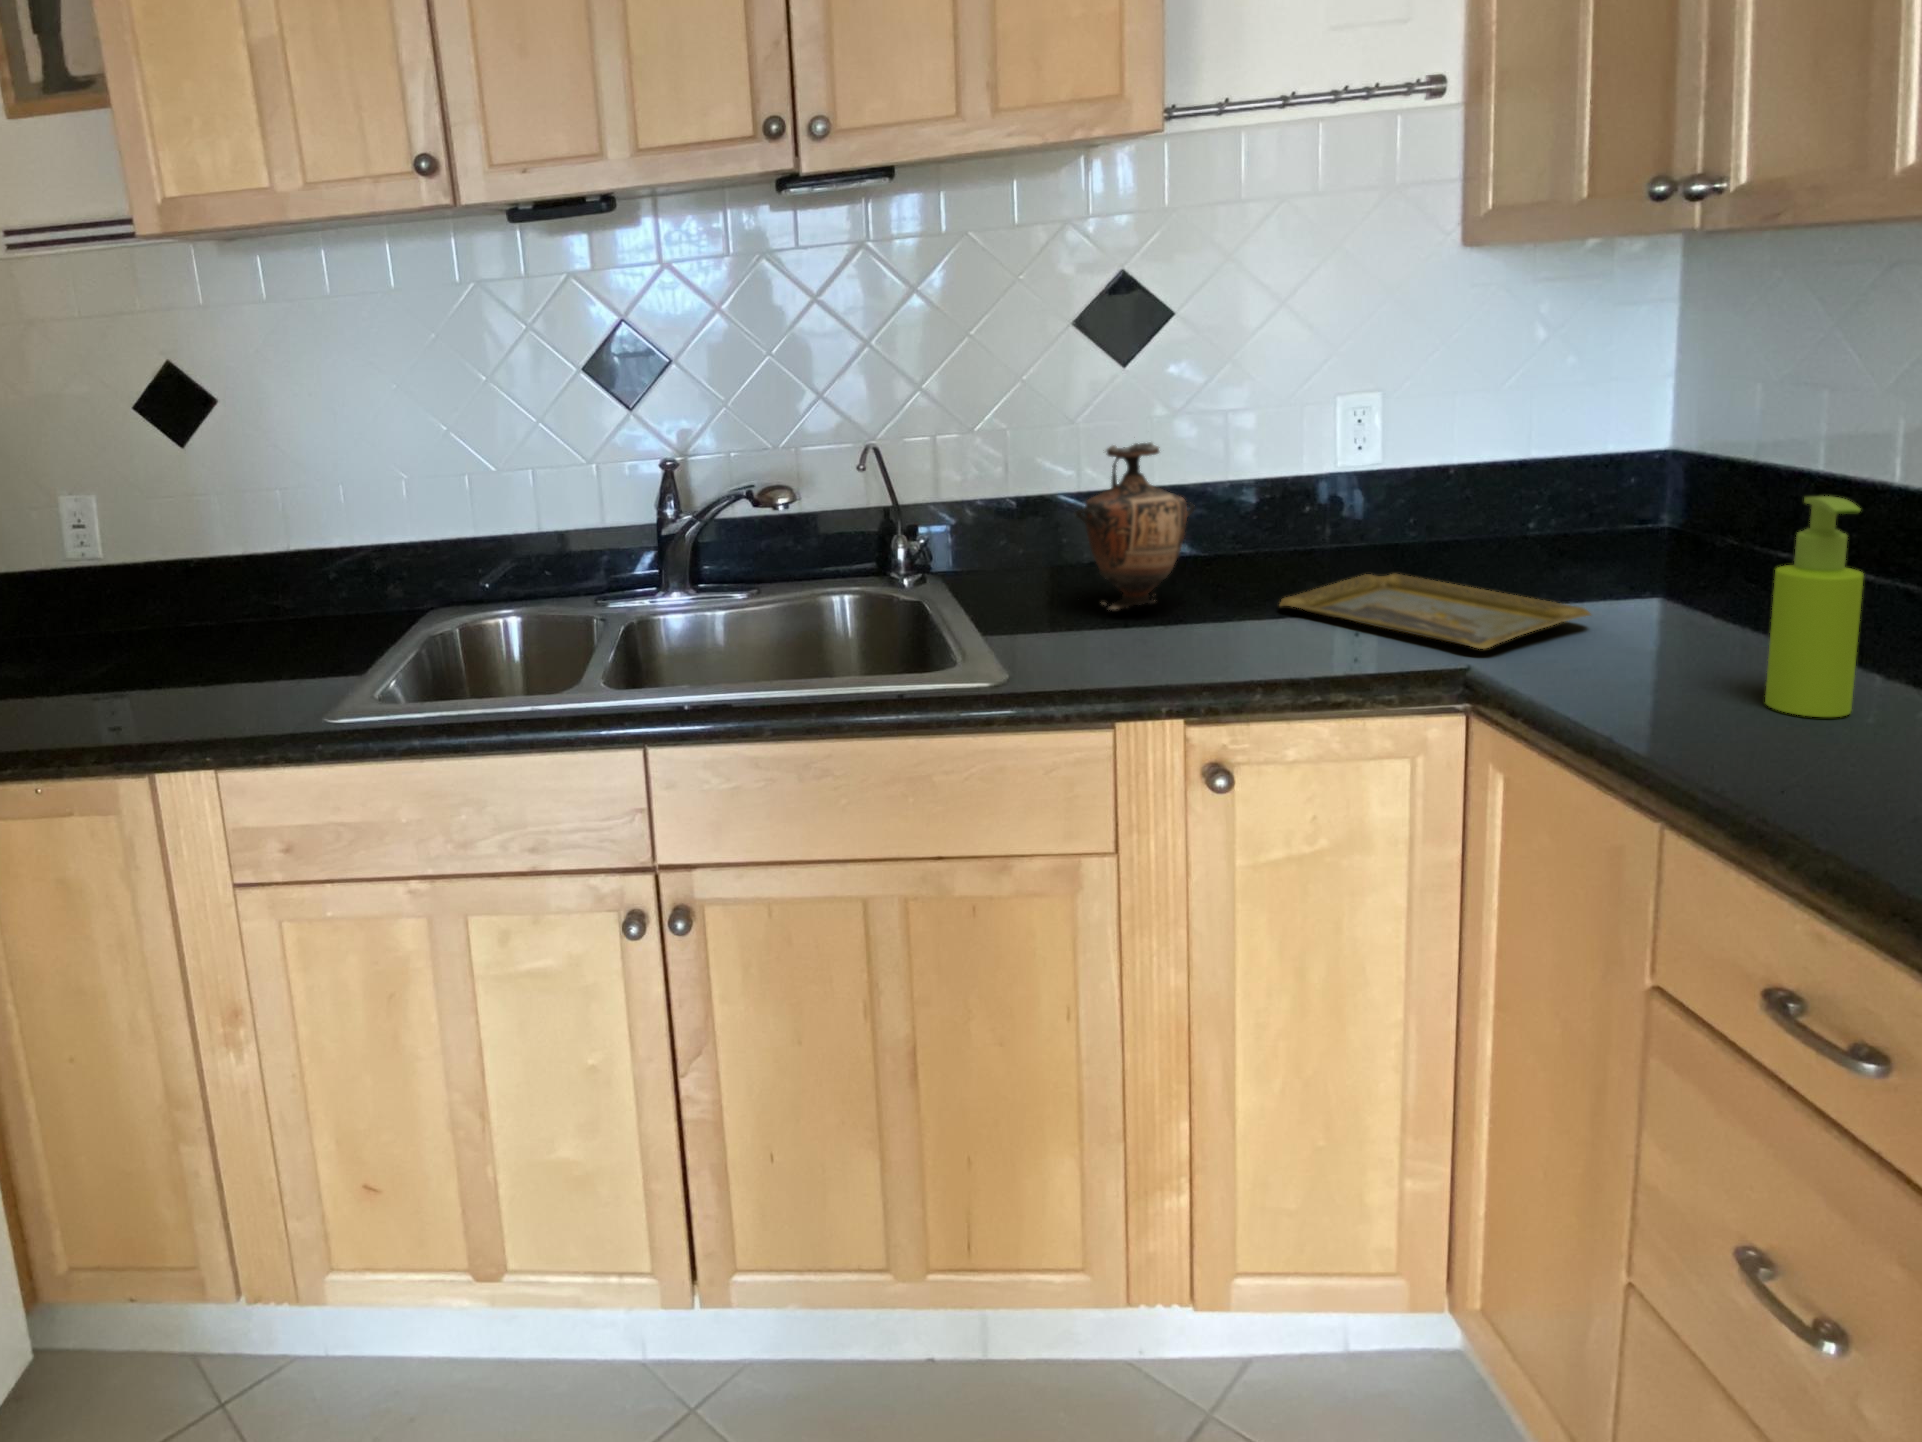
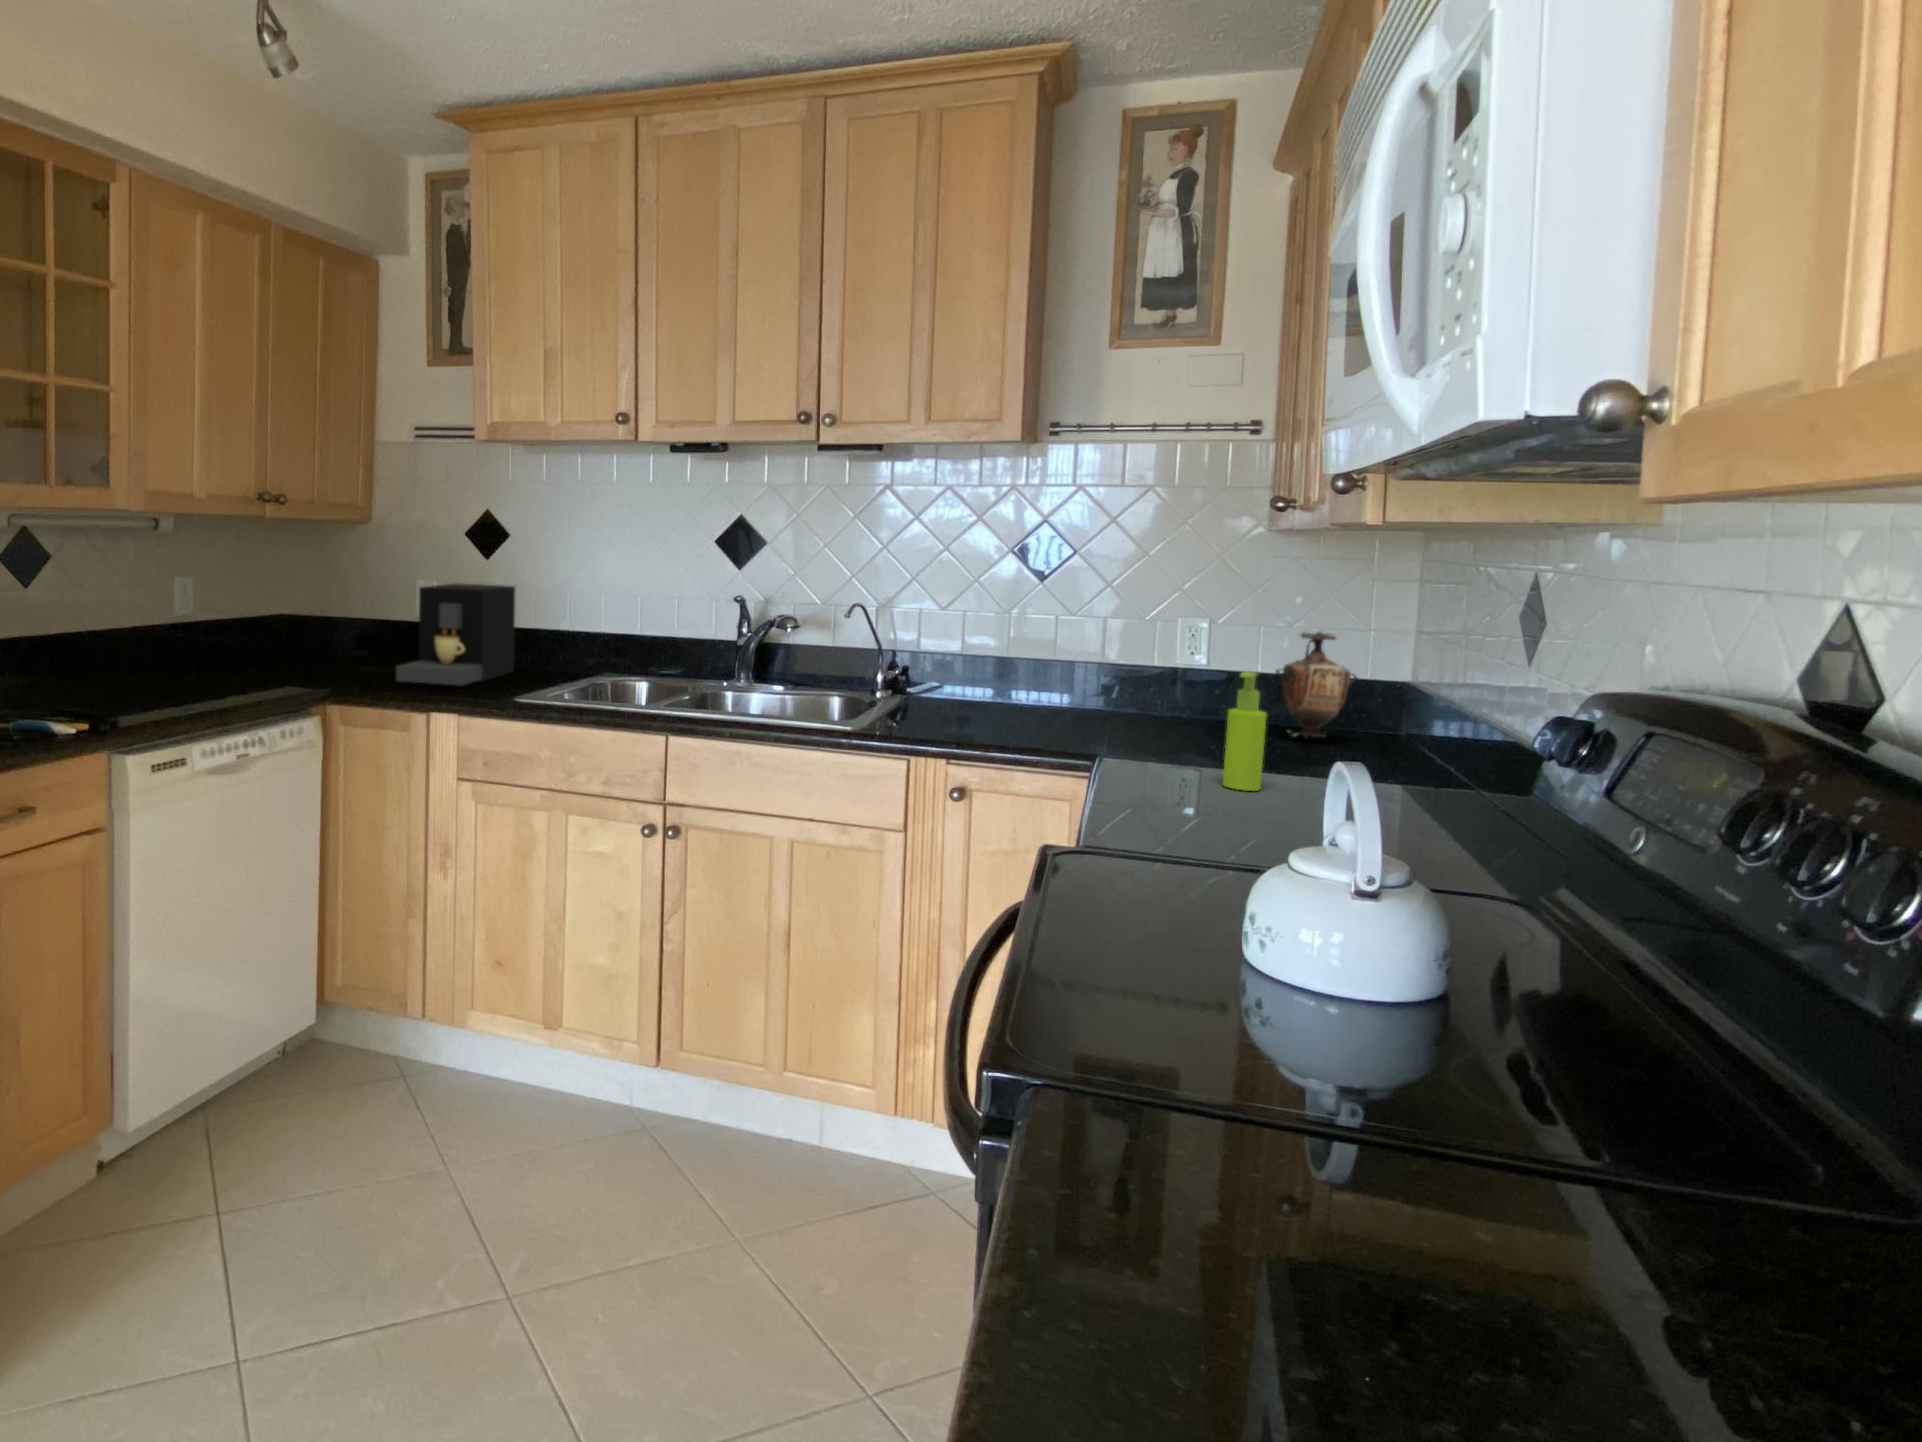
vase: present [1076,442,1195,610] -> present [1276,632,1357,738]
coffee maker: none [65,492,272,714] -> present [396,583,515,685]
tray: present [1280,574,1591,649] -> none [1065,720,1218,752]

